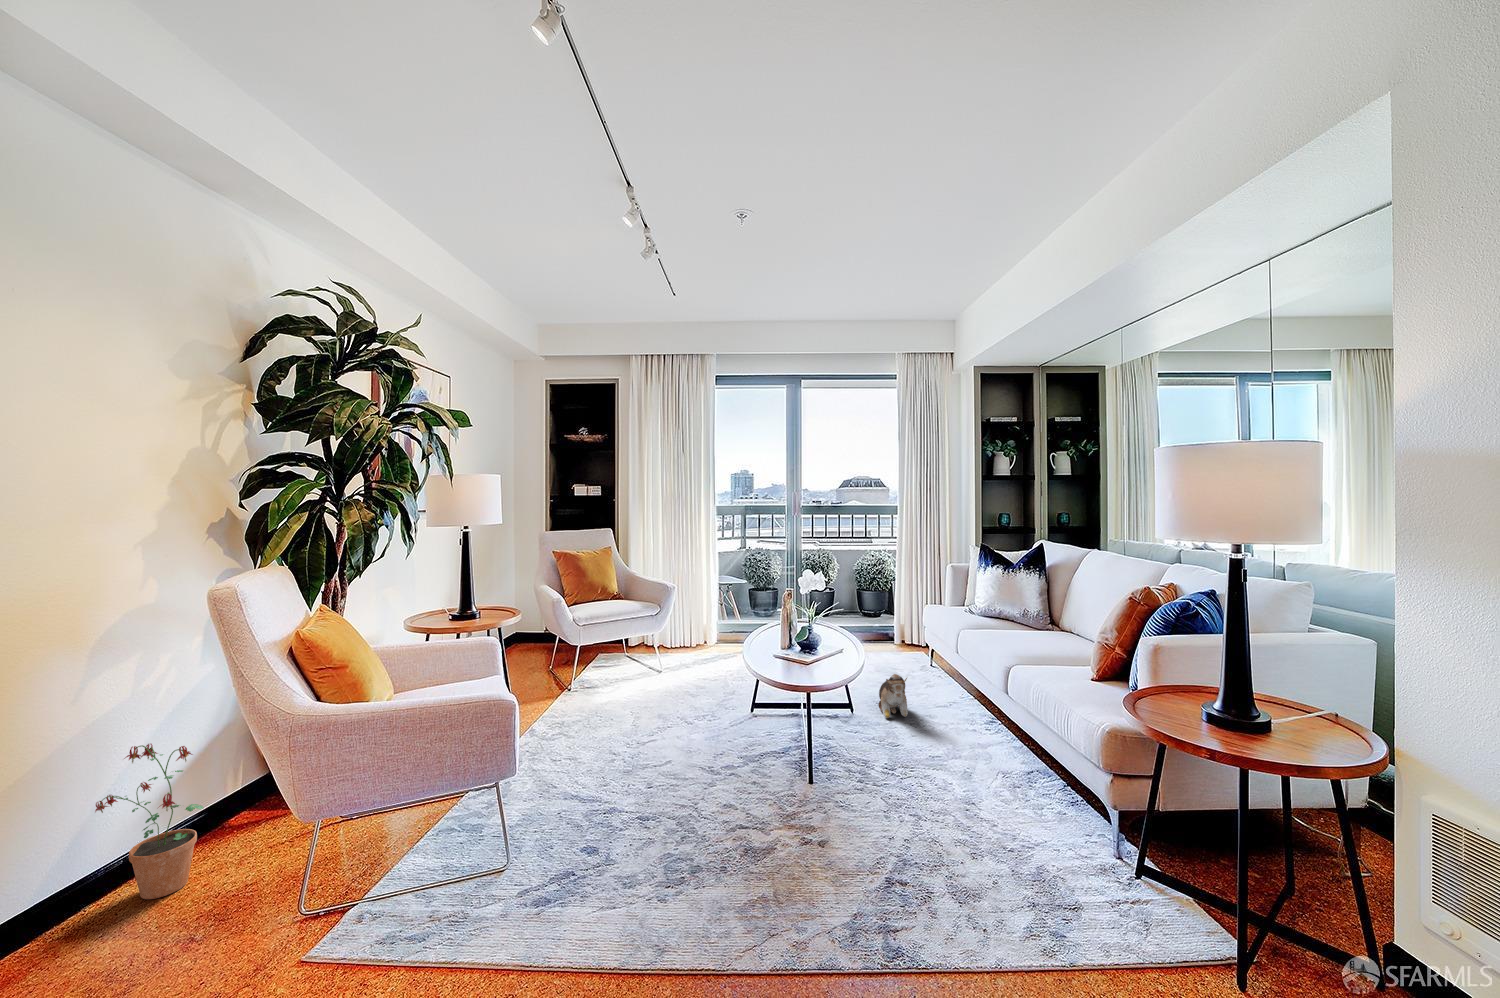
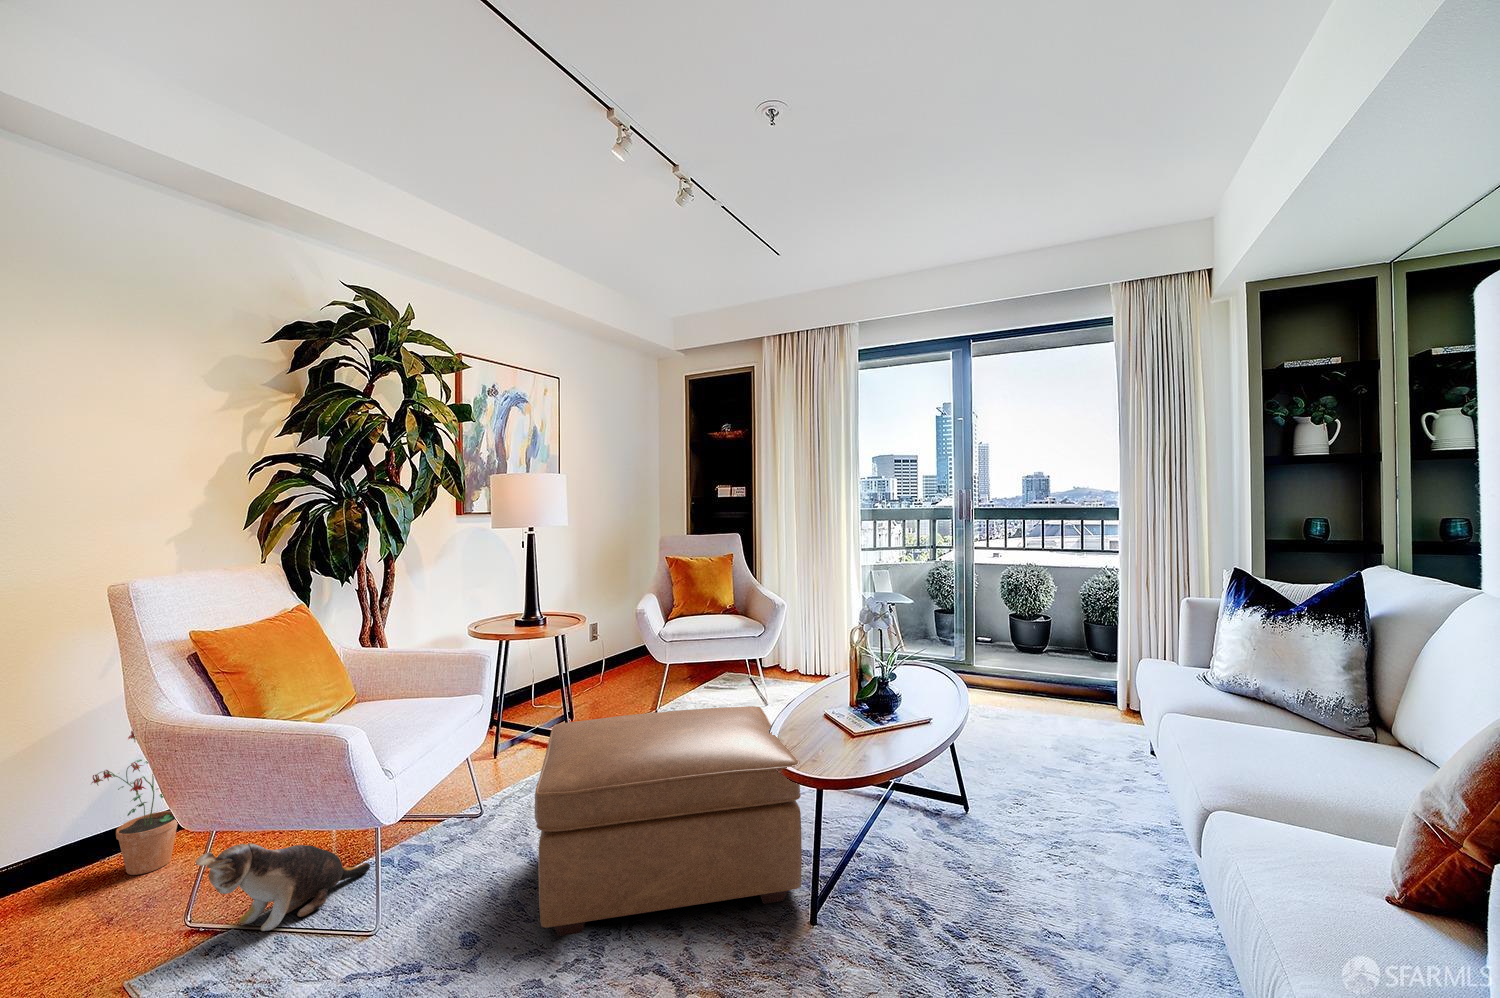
ottoman: none [588,656,800,828] -> present [535,706,802,936]
plush toy: present [879,674,908,718] -> present [196,843,370,931]

